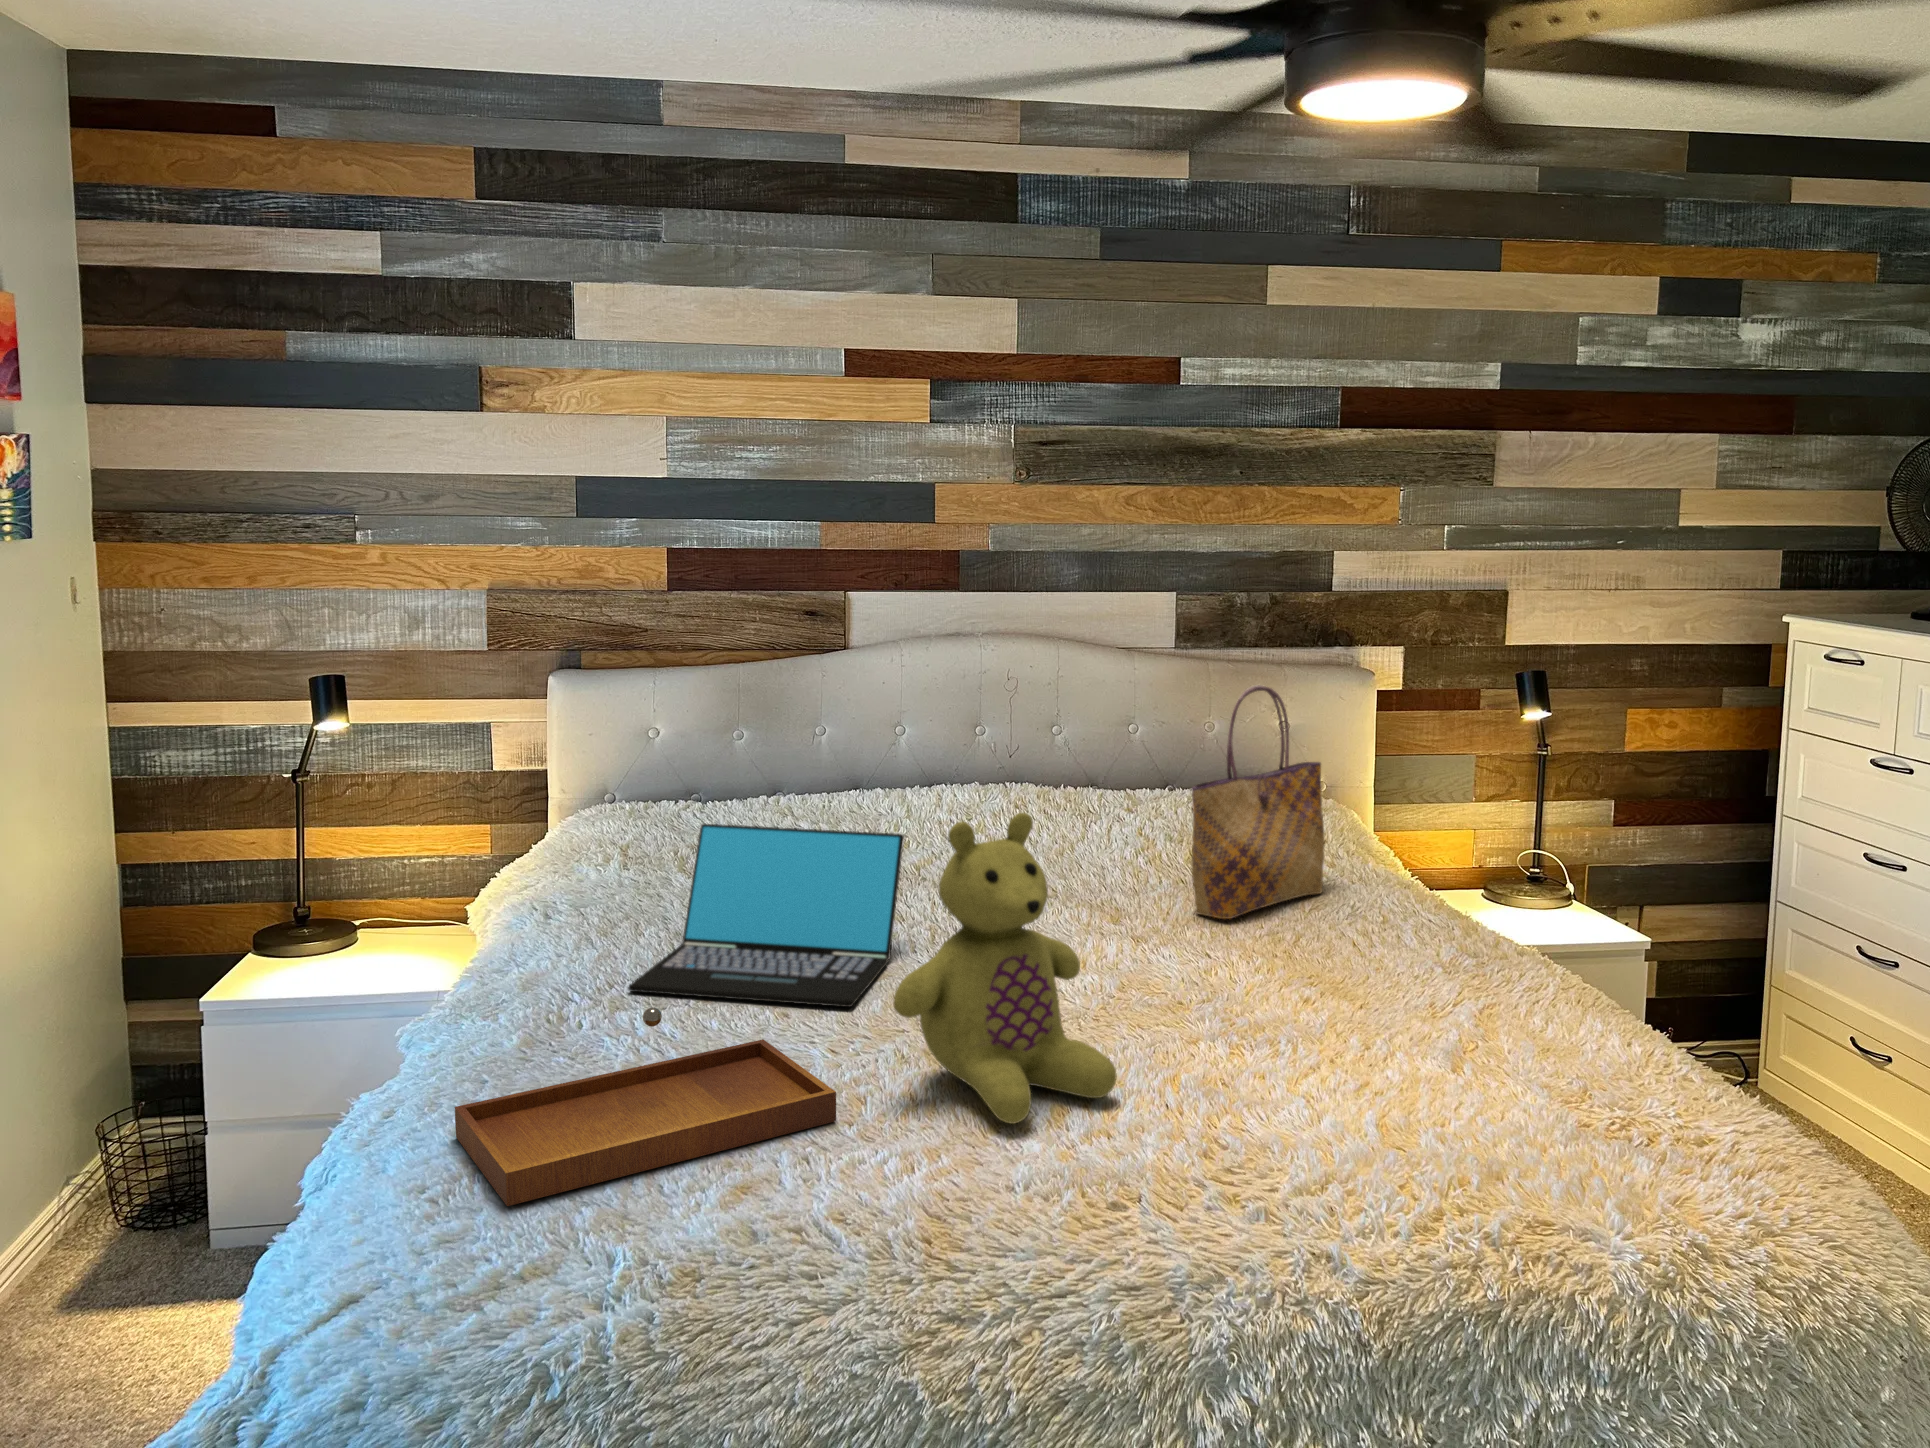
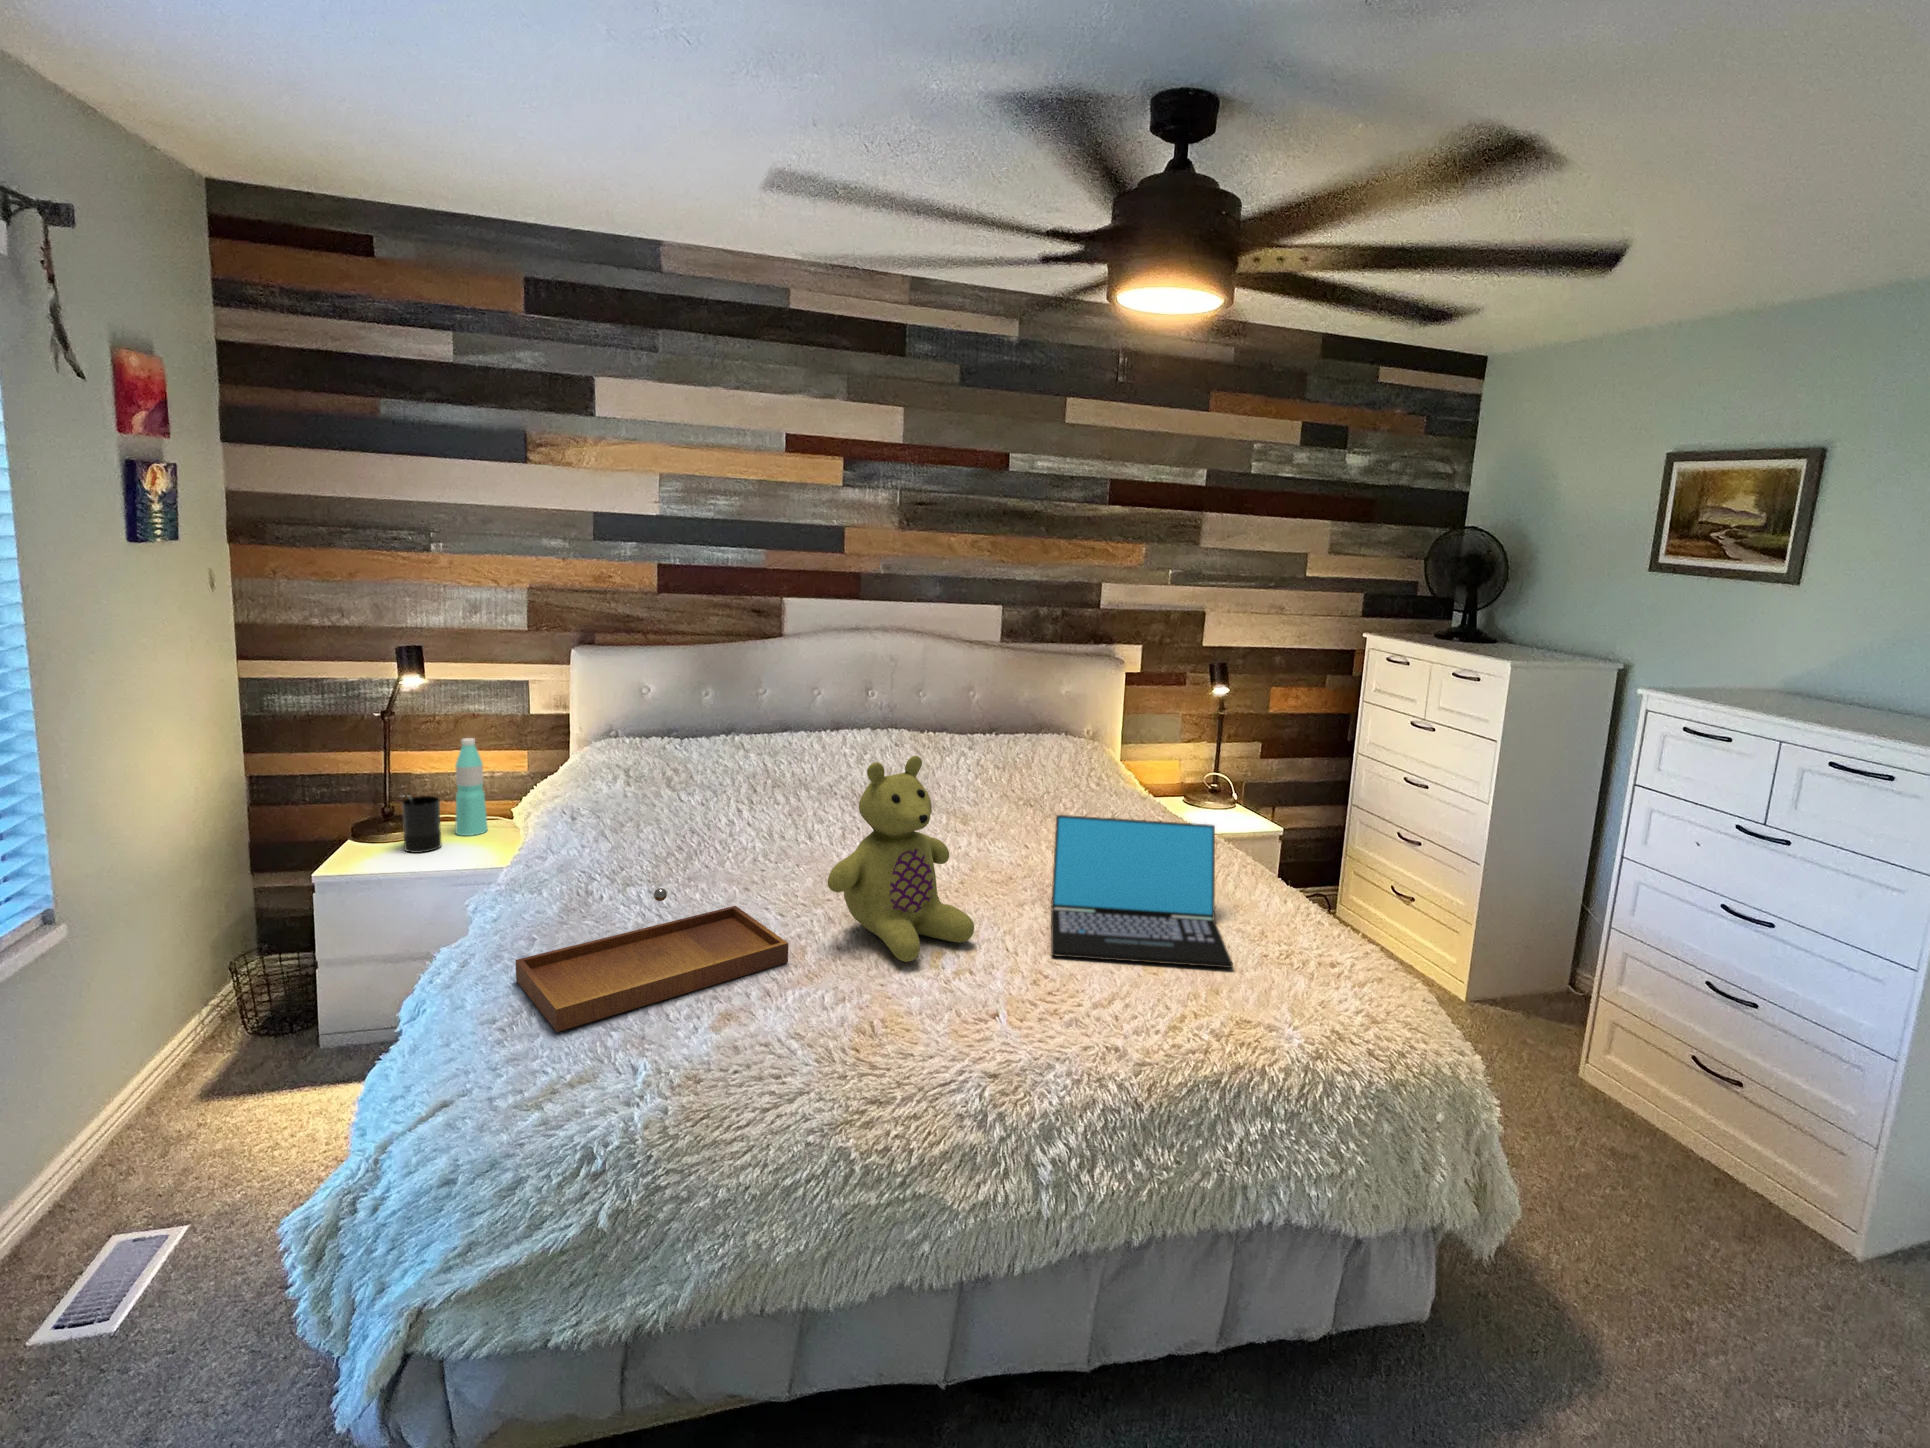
tote bag: present [1191,685,1325,919] -> none [1012,670,1092,818]
water bottle: none [386,808,431,950] -> present [455,738,488,836]
laptop: present [628,823,904,1007] -> present [1051,815,1233,968]
candle: none [310,891,368,973] -> present [402,796,442,853]

